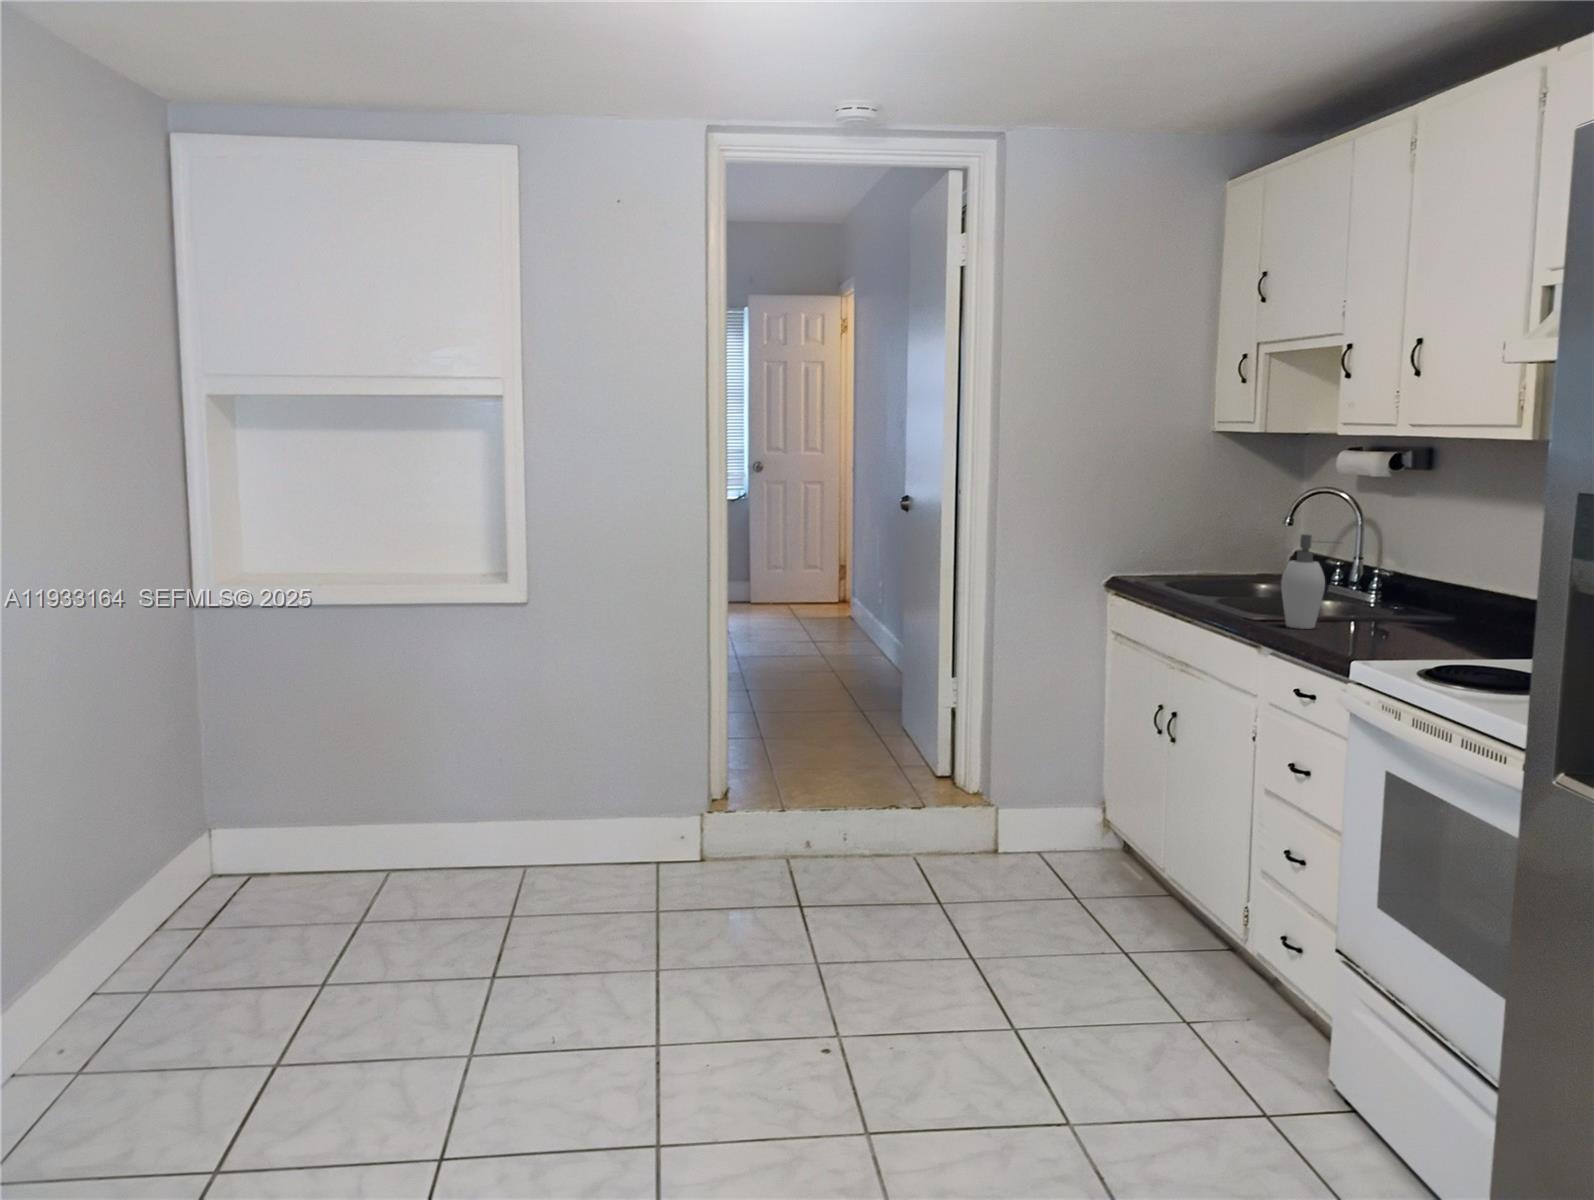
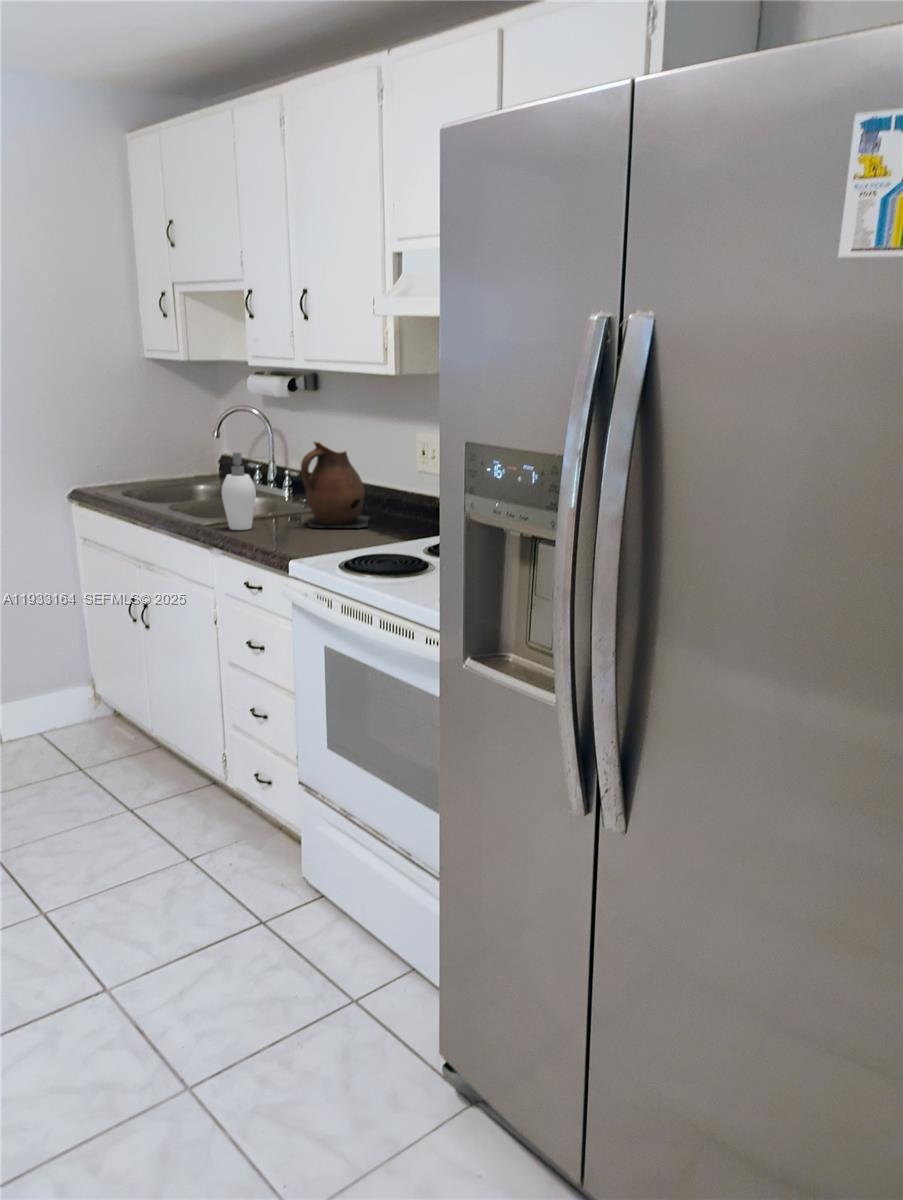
ceramic pitcher: none [1387,526,1484,642] -> present [301,442,369,528]

